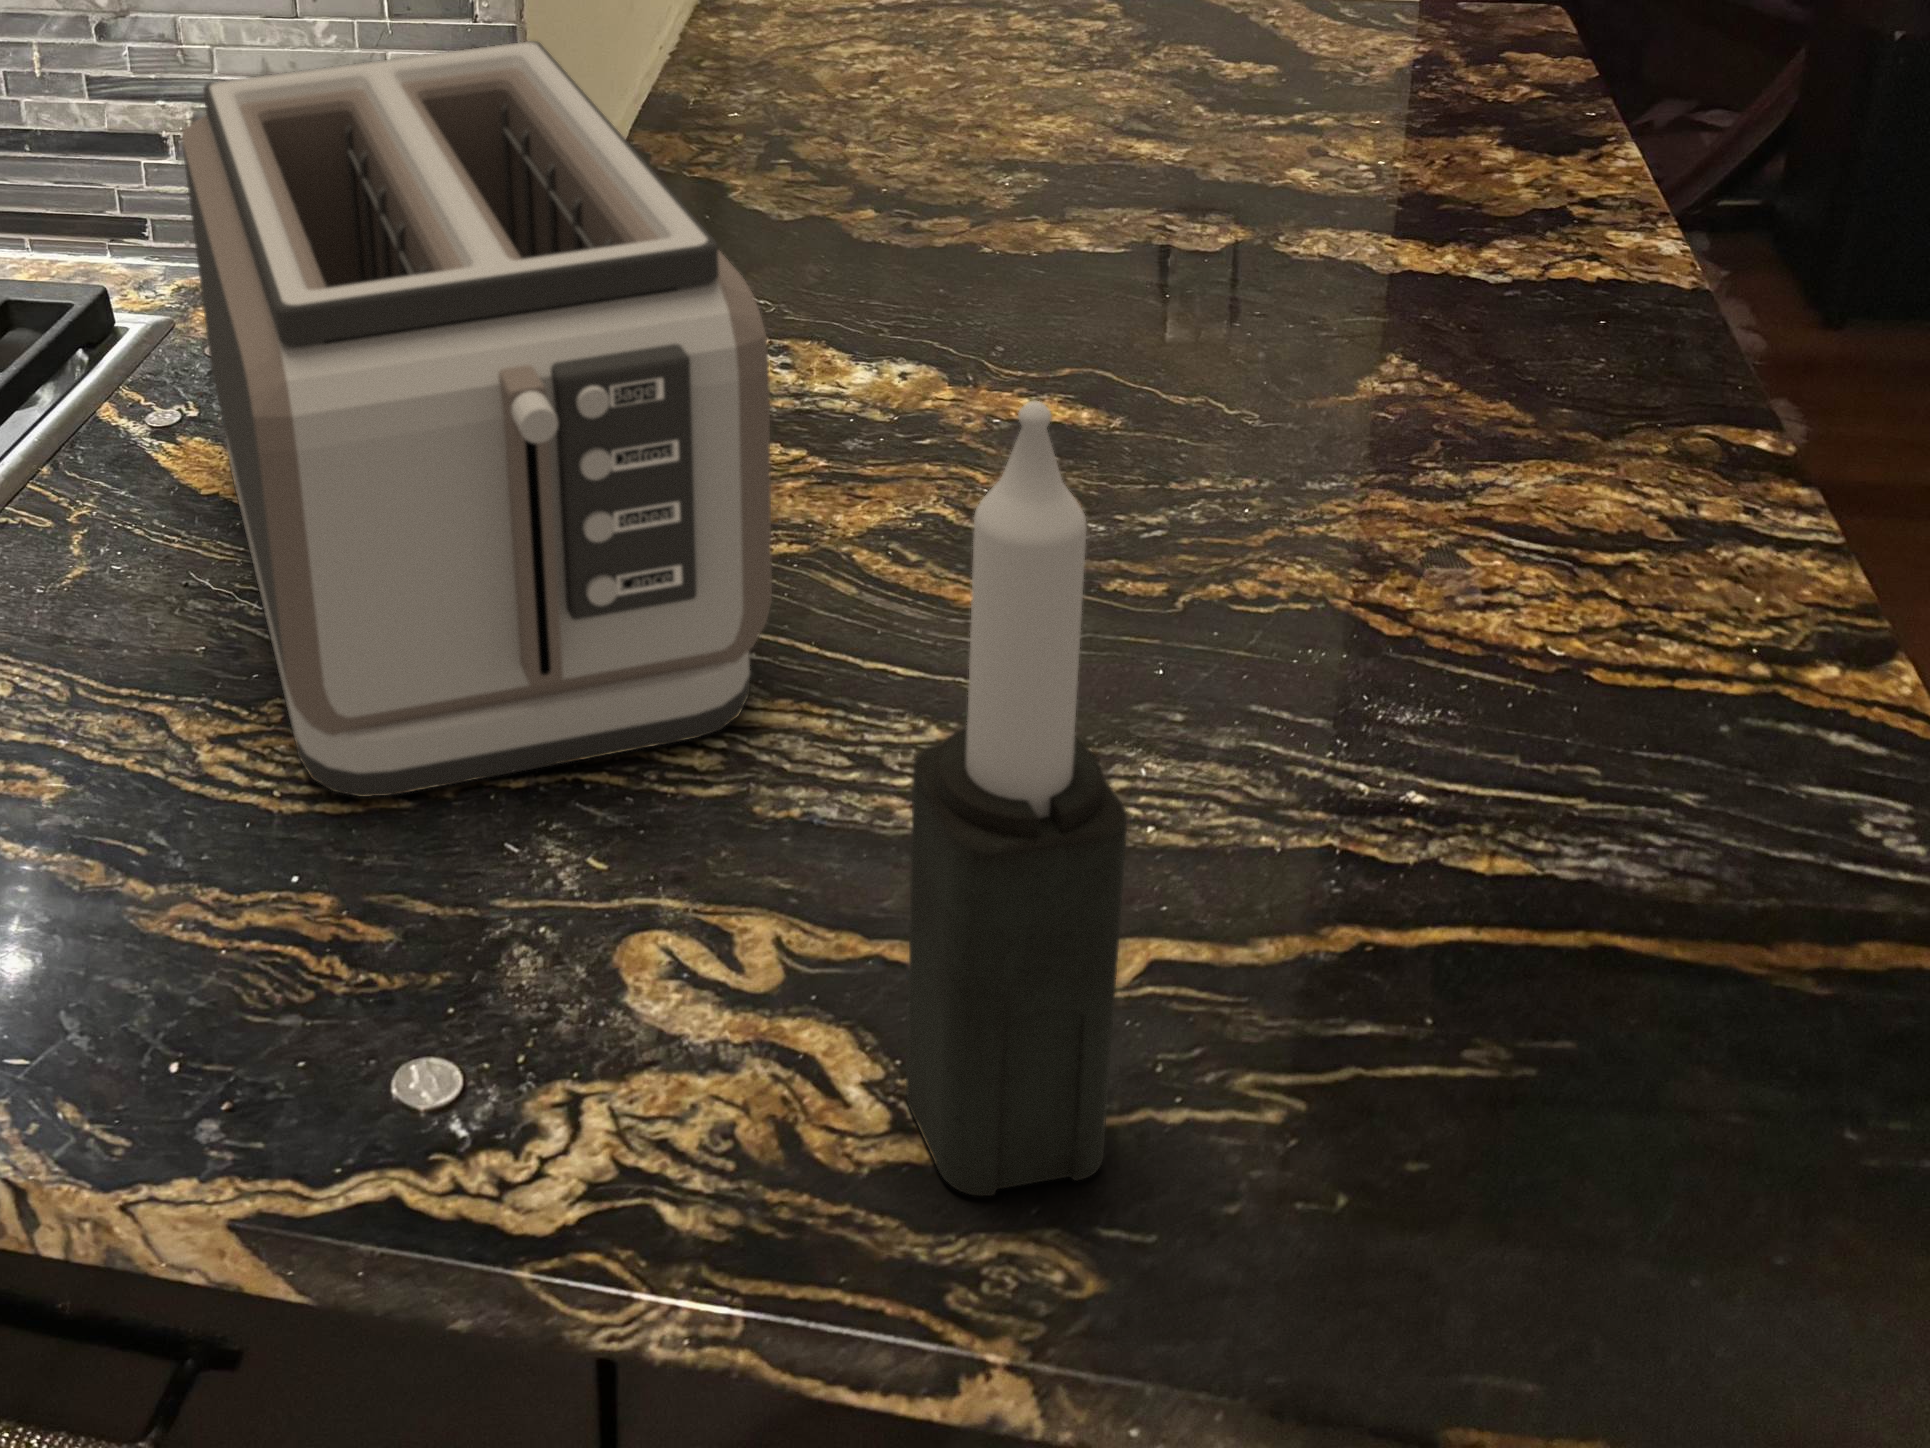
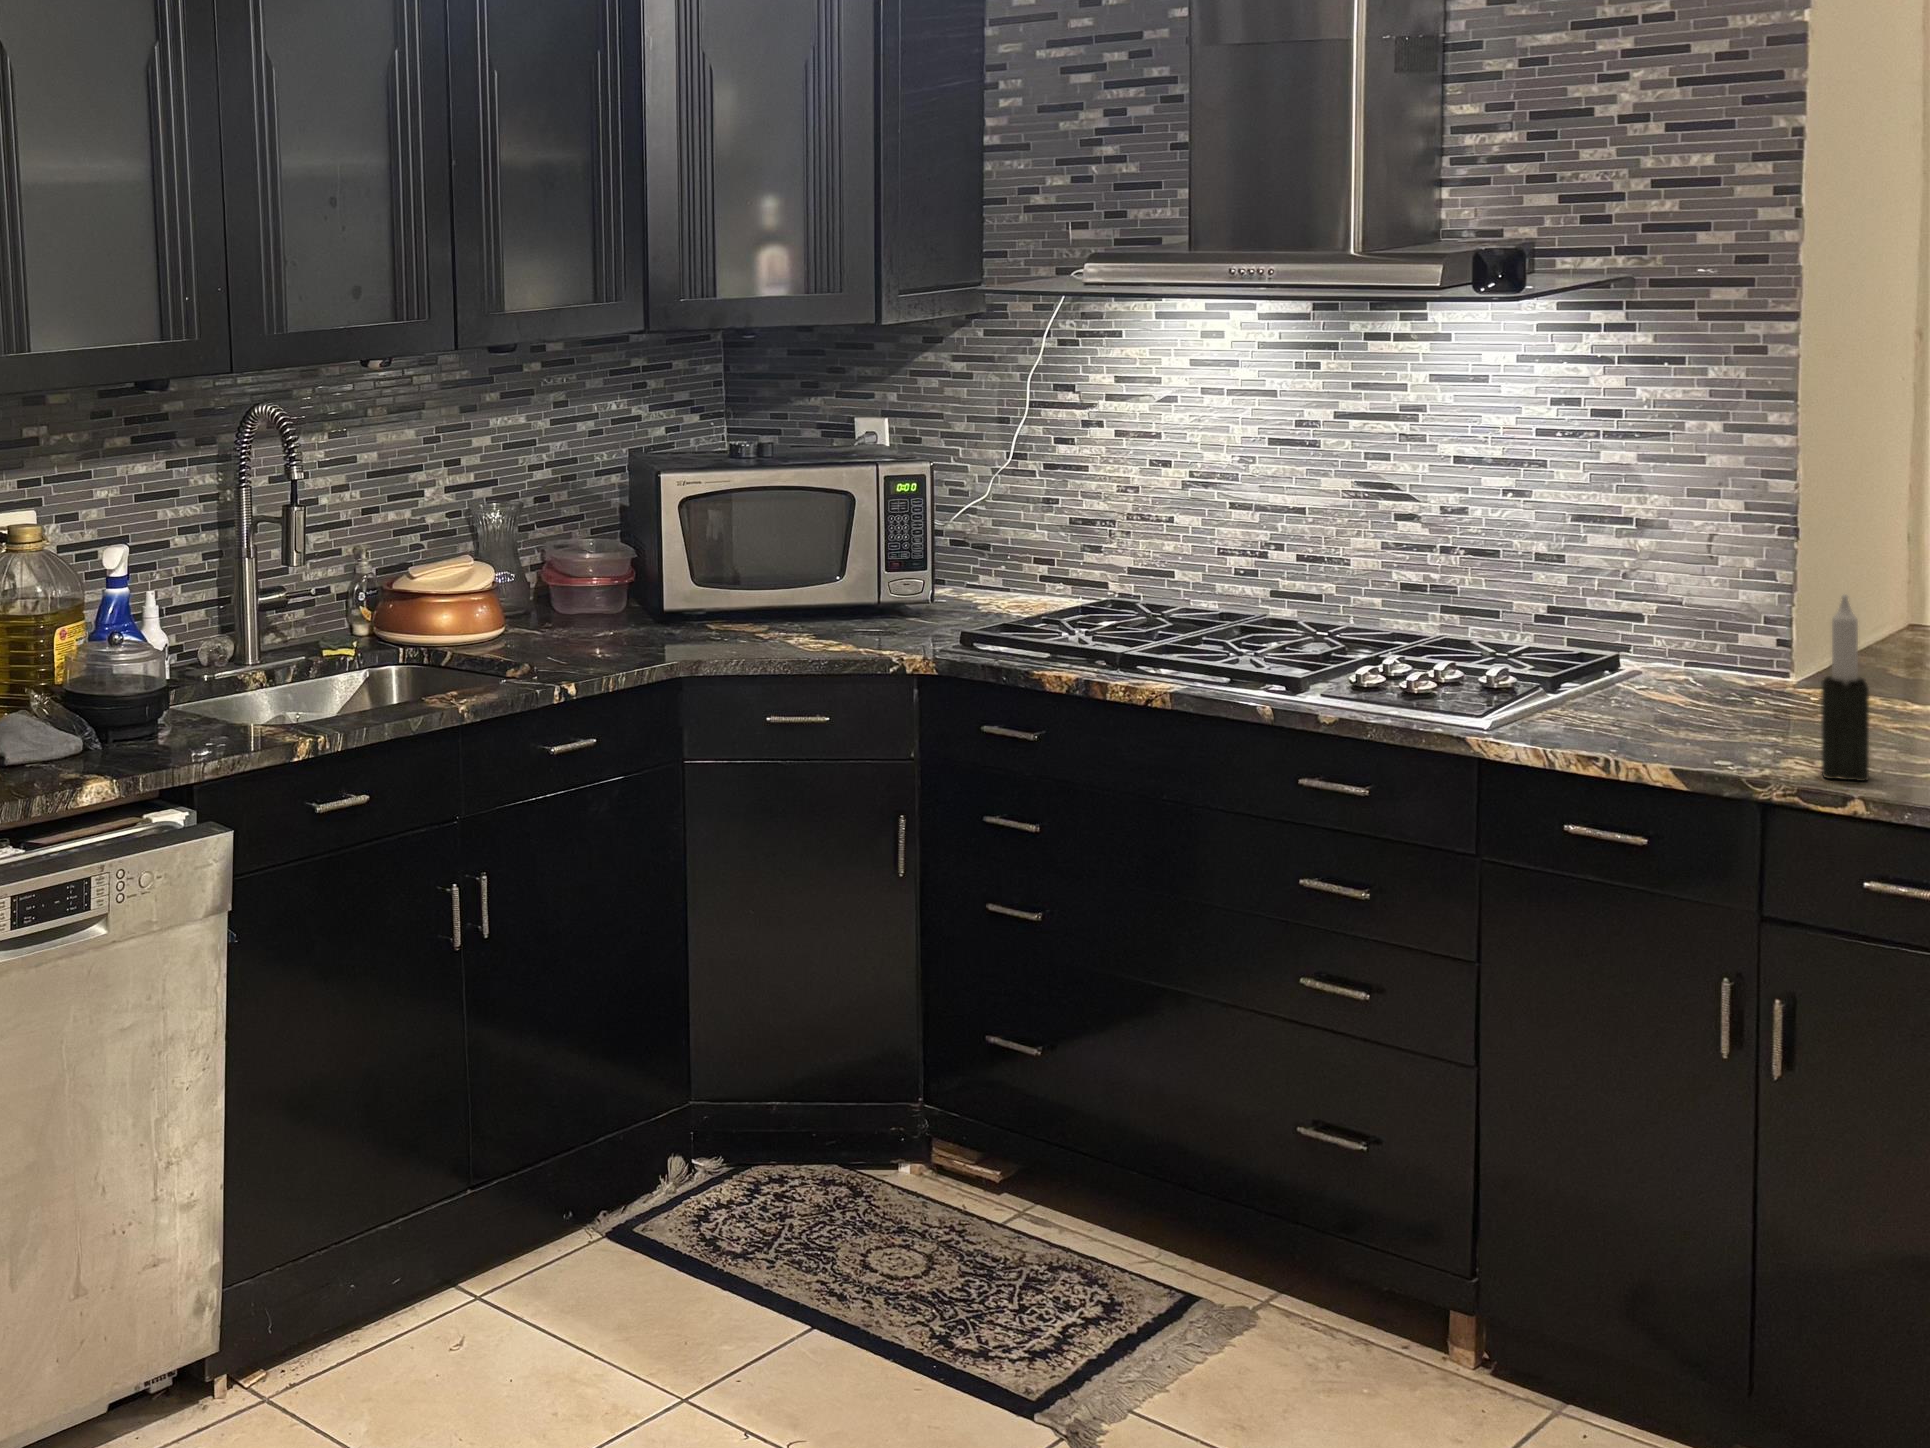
toaster: present [181,41,772,797] -> none [1656,573,1826,741]

